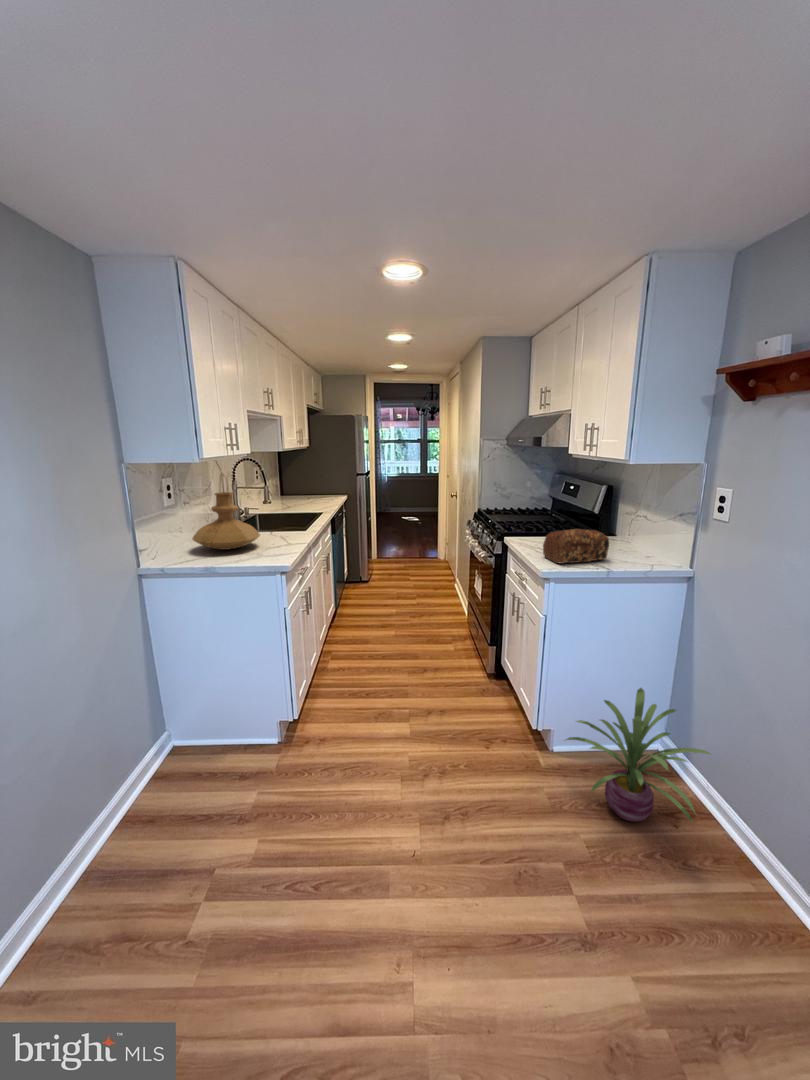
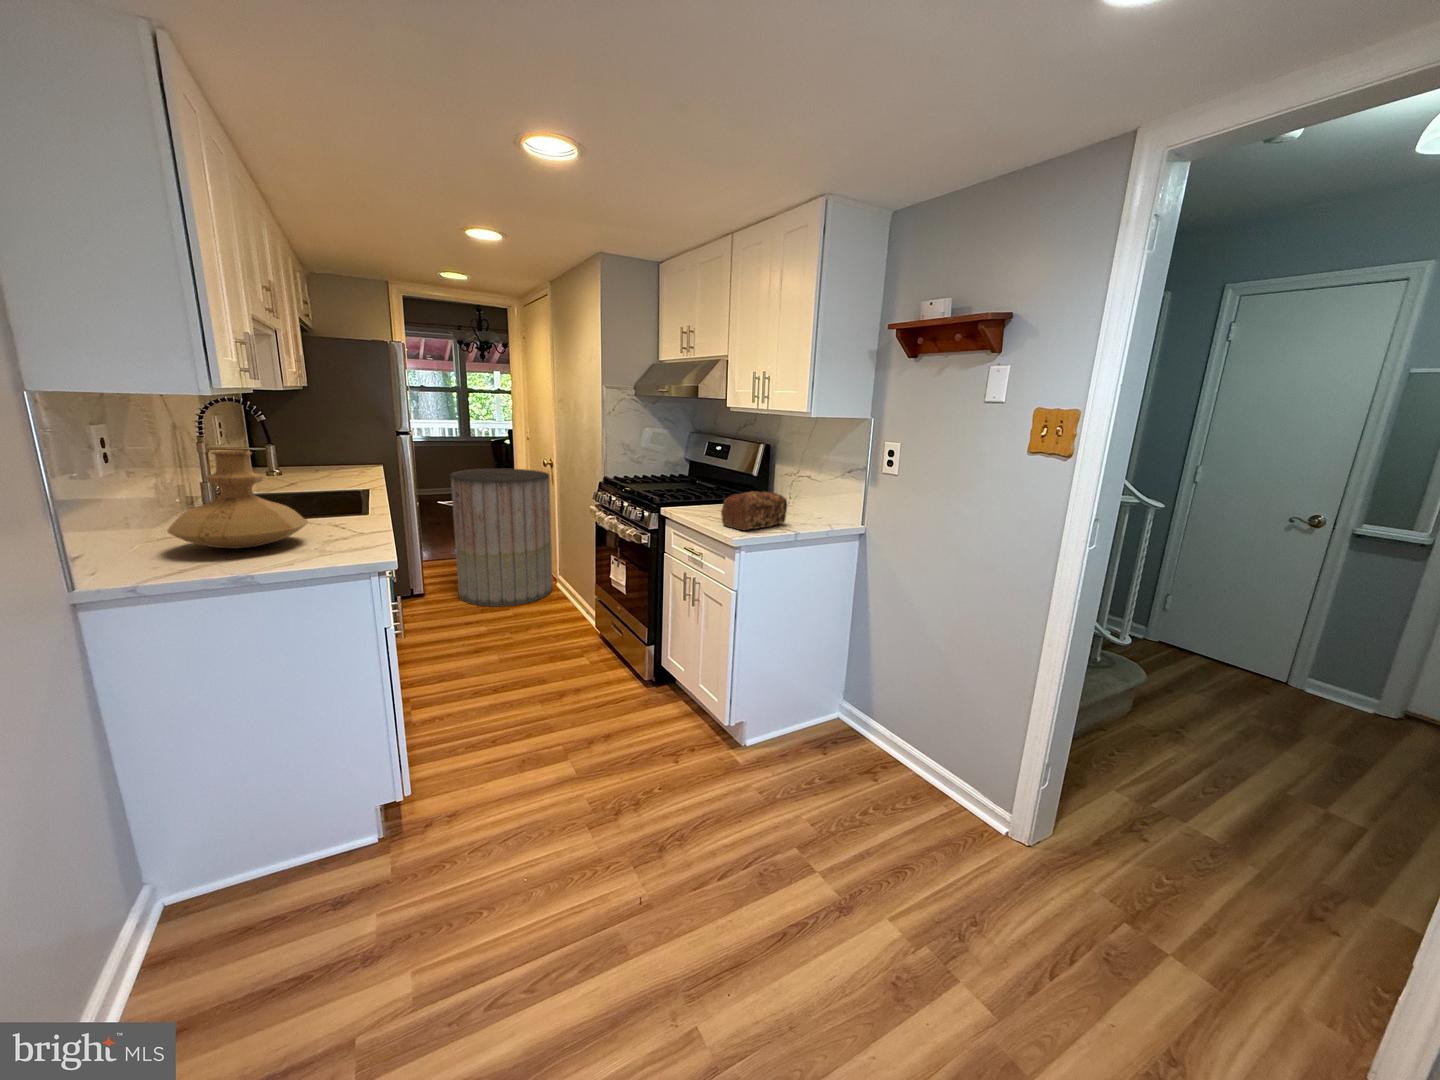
trash can: none [385,498,452,598] -> present [451,469,553,607]
decorative plant: present [566,688,710,823] -> none [768,651,905,789]

